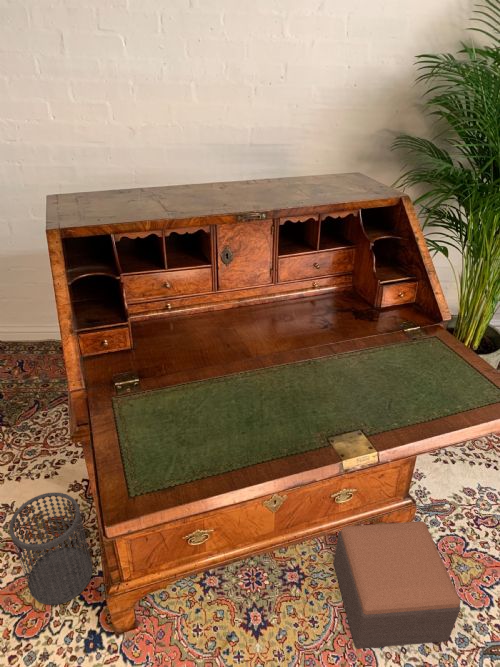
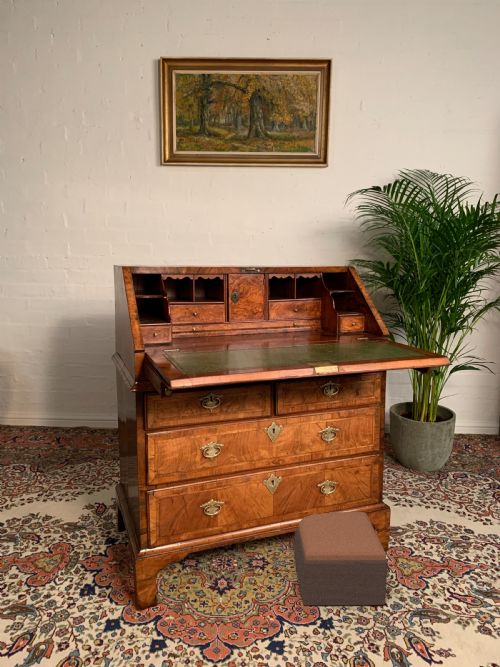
wastebasket: present [9,493,92,605] -> none [38,476,95,569]

